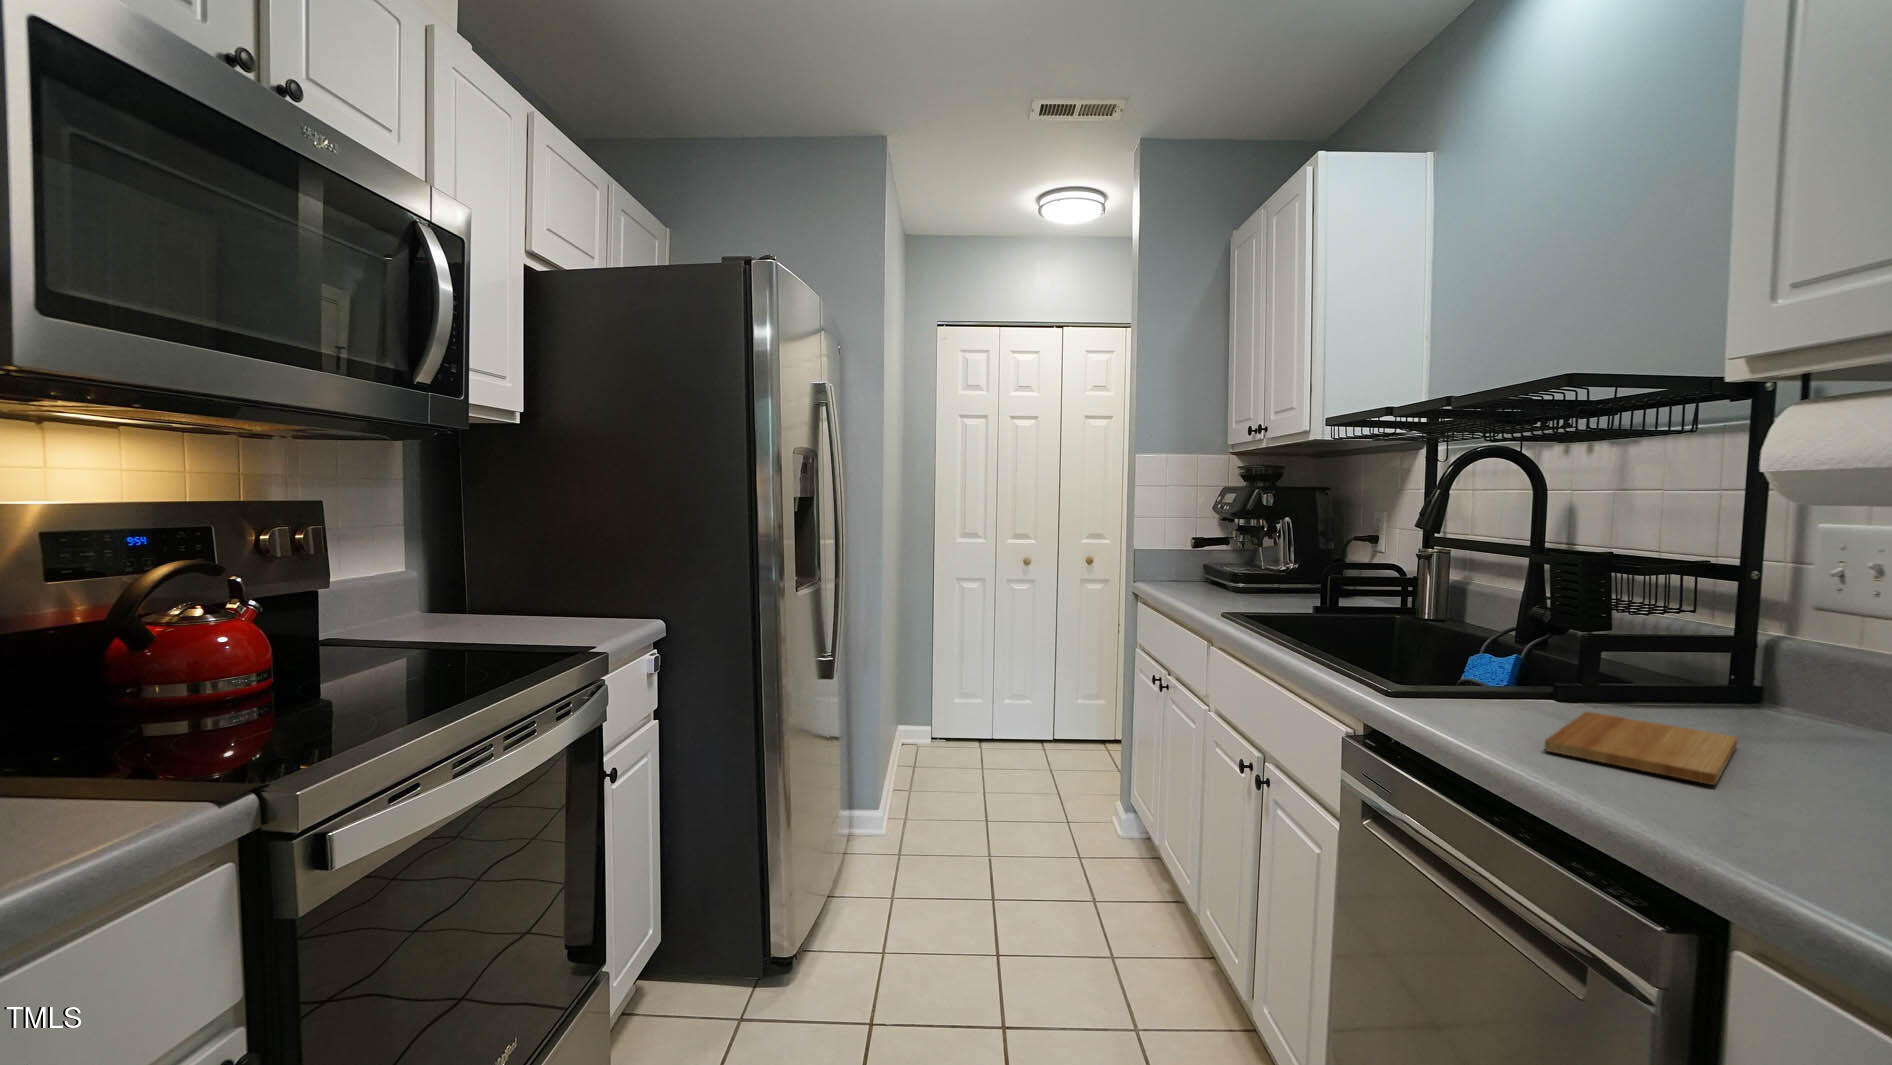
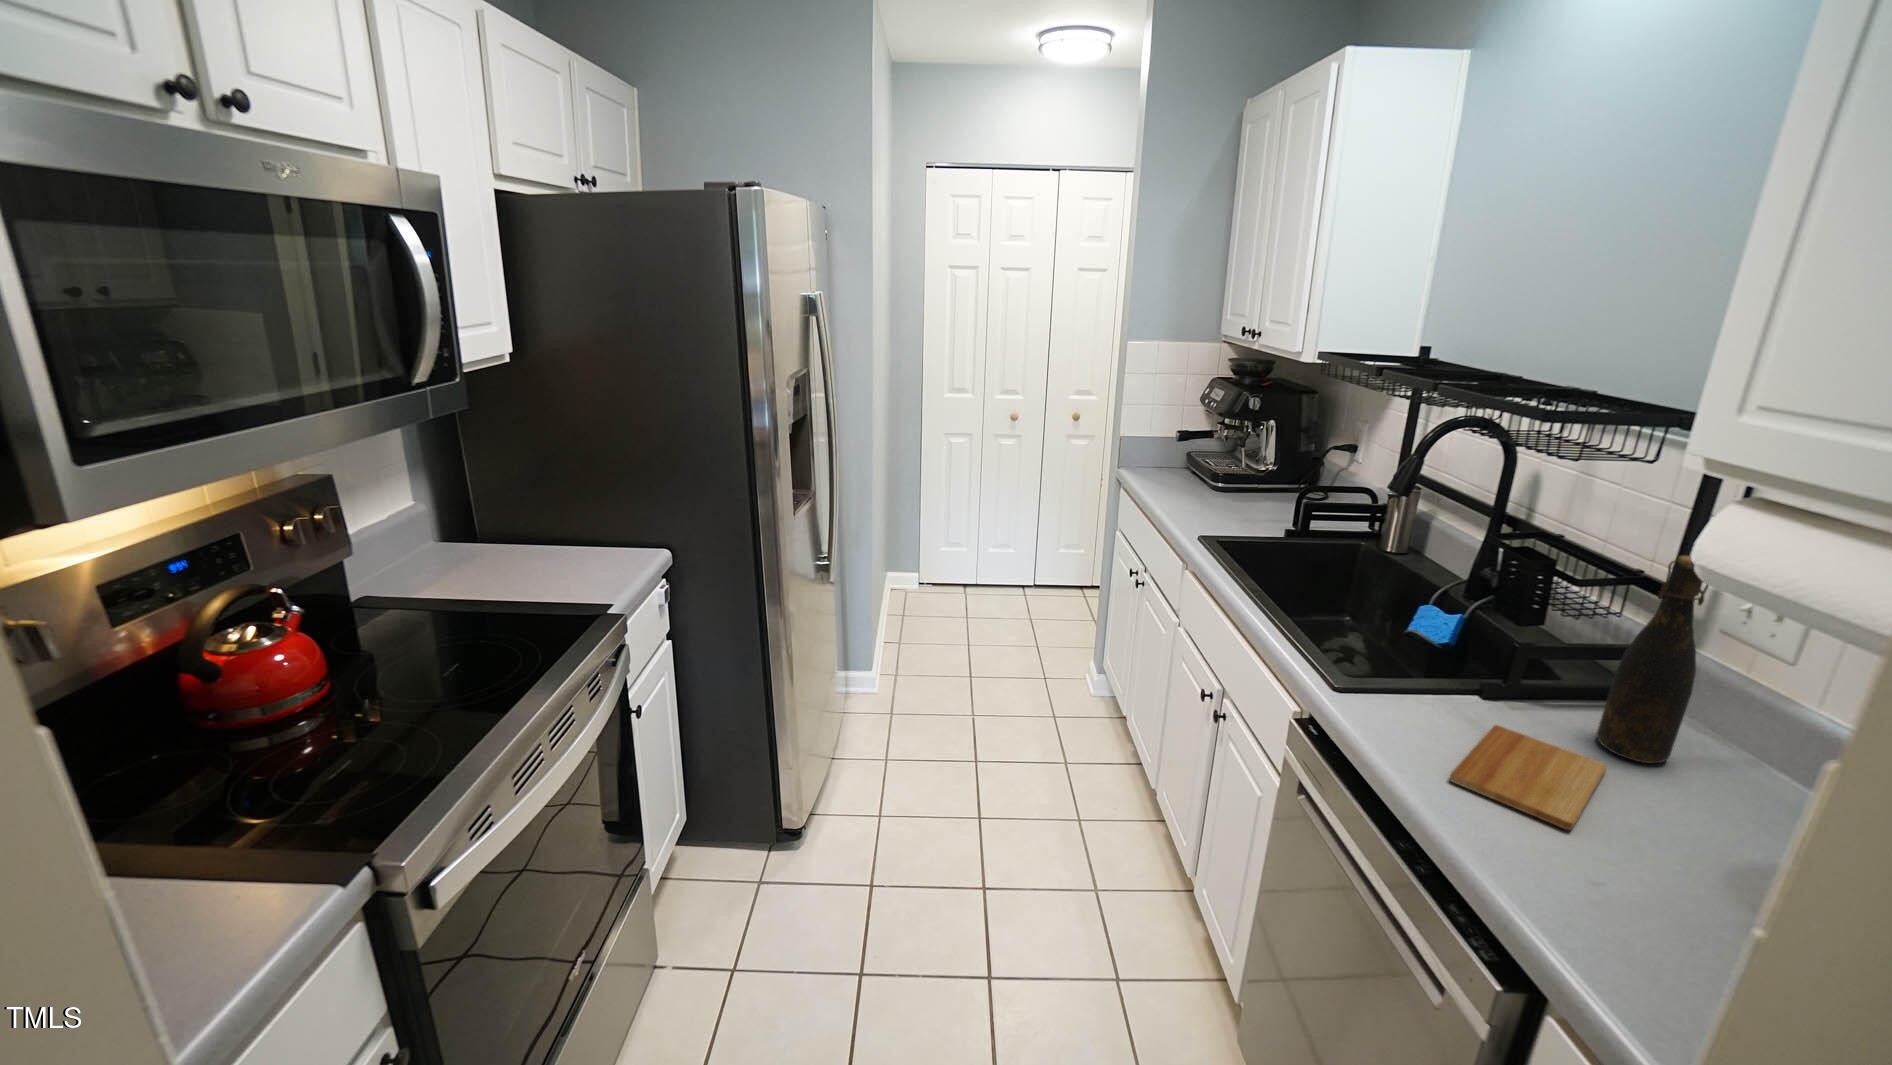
bottle: none [1712,487,1816,740] -> present [1596,555,1708,763]

